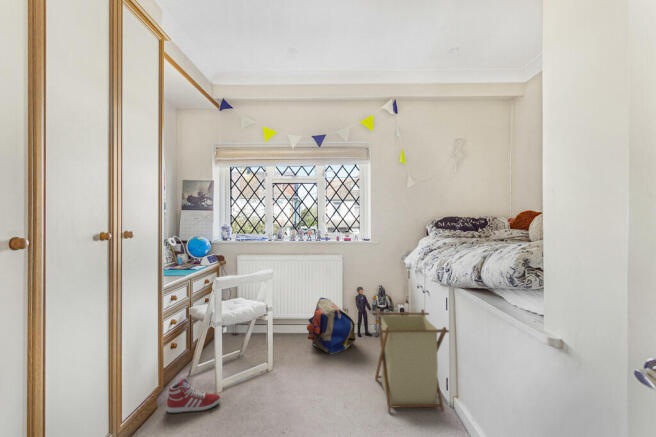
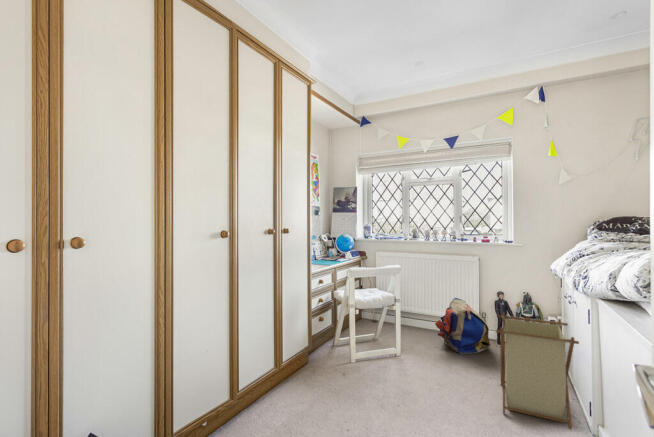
sneaker: present [167,378,221,413] -> none [313,344,351,371]

